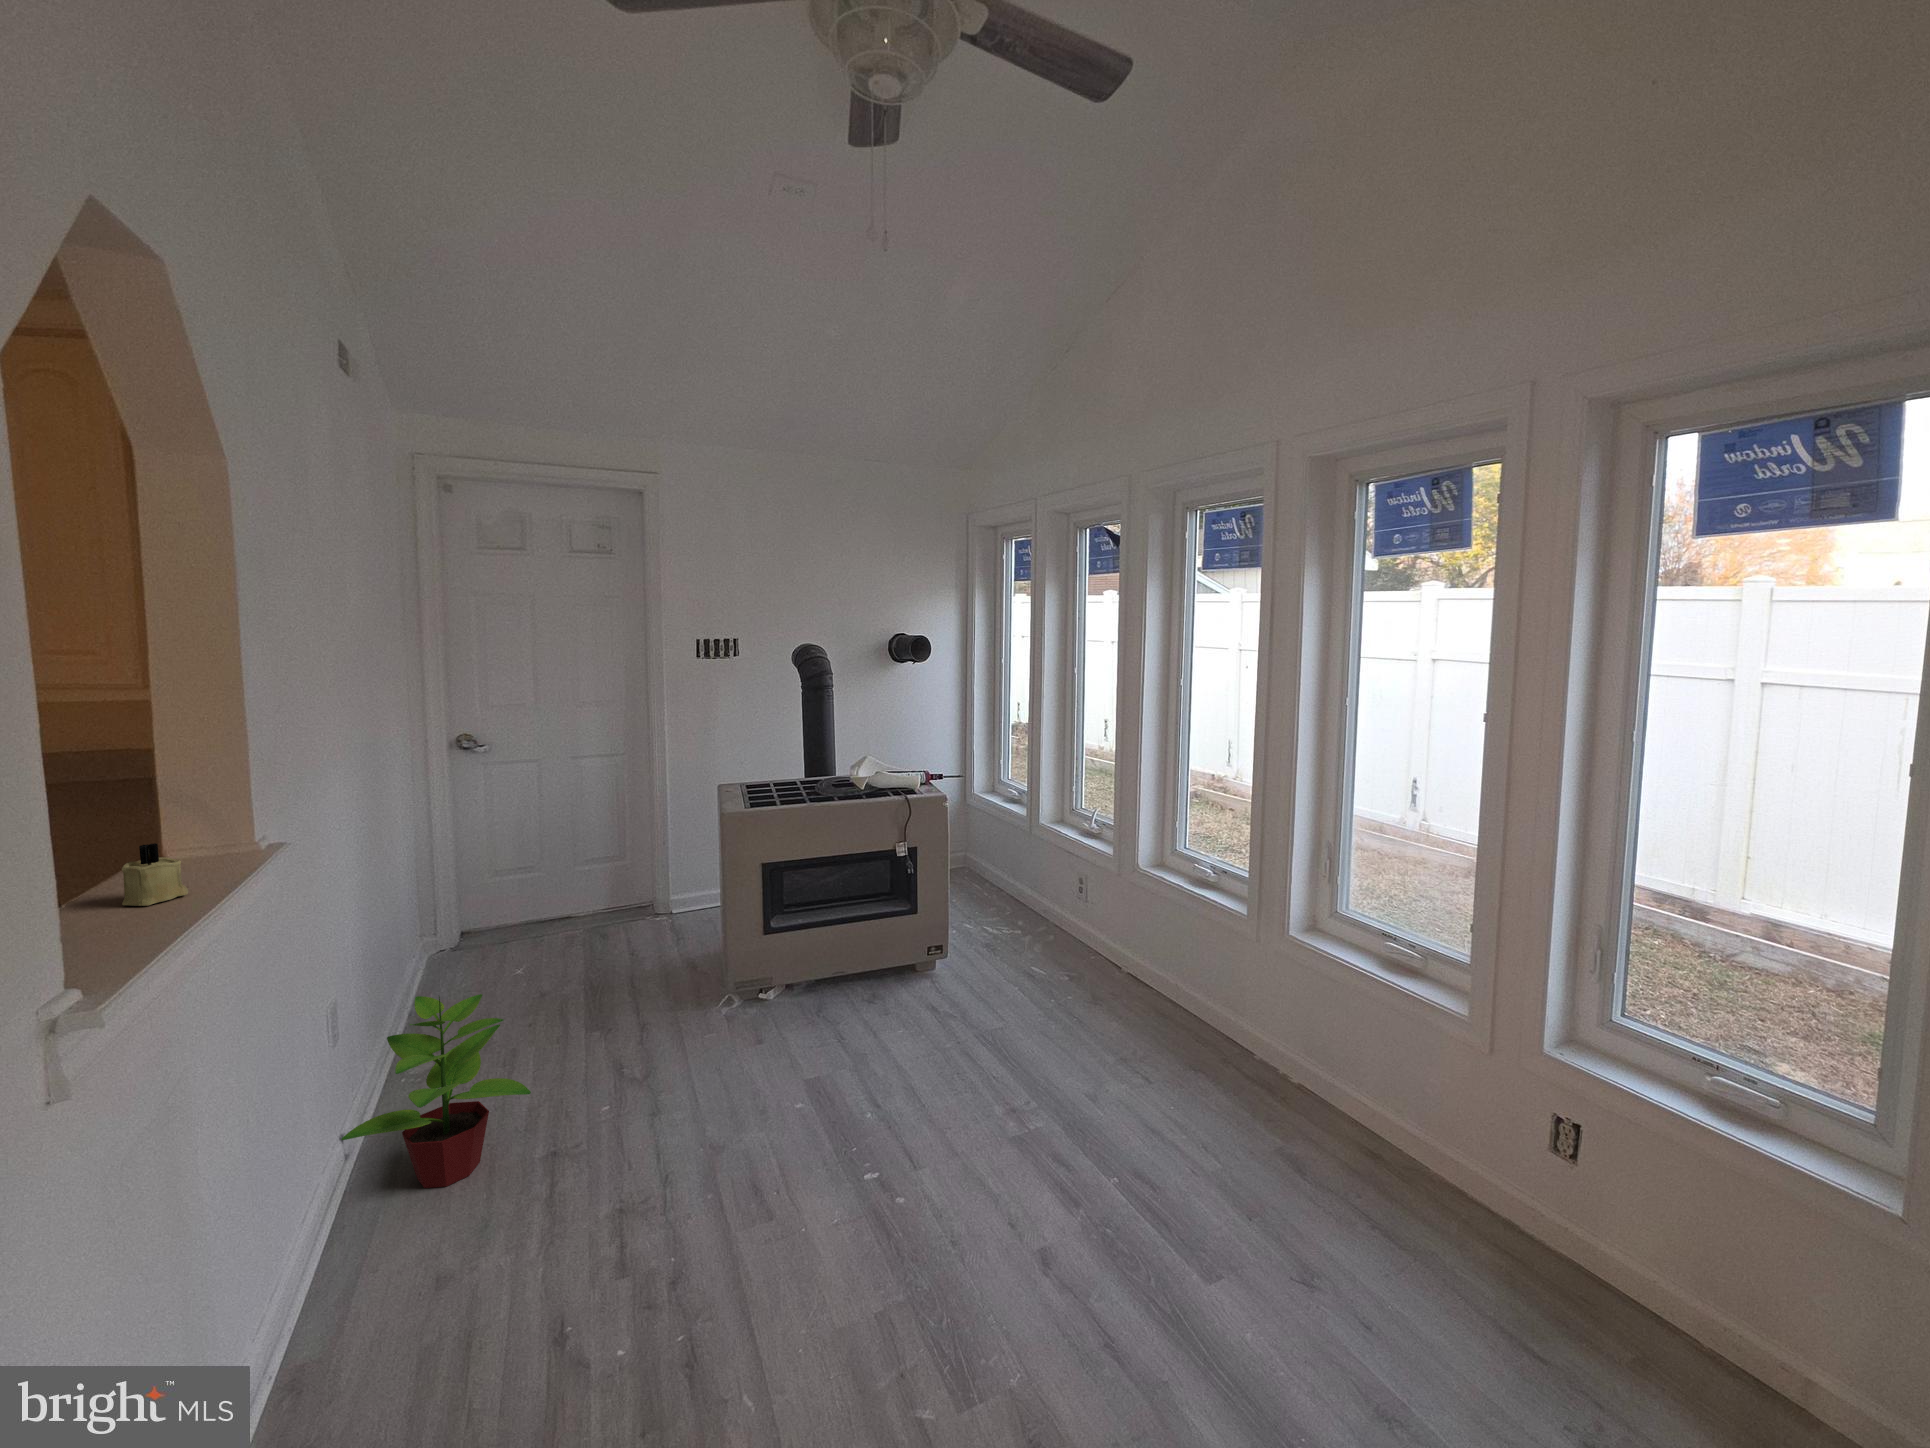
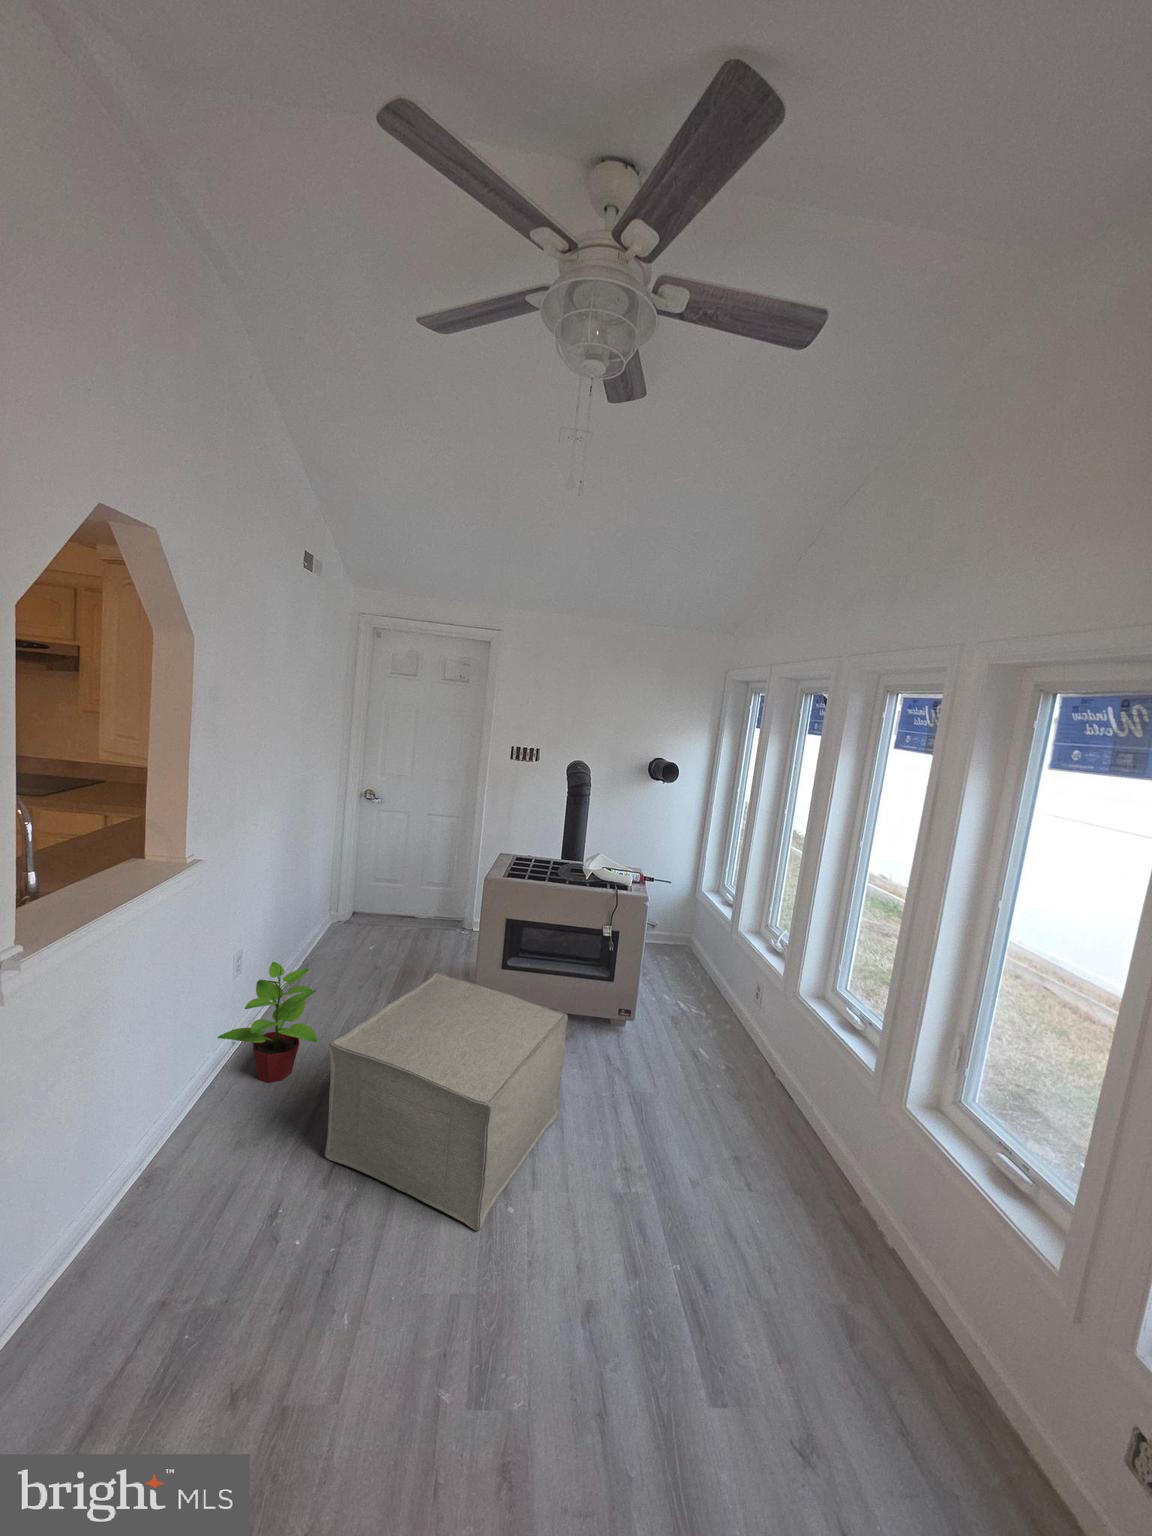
candle: present [122,843,188,906] -> none [92,859,125,894]
ottoman: none [594,947,909,1240] -> present [325,972,568,1231]

